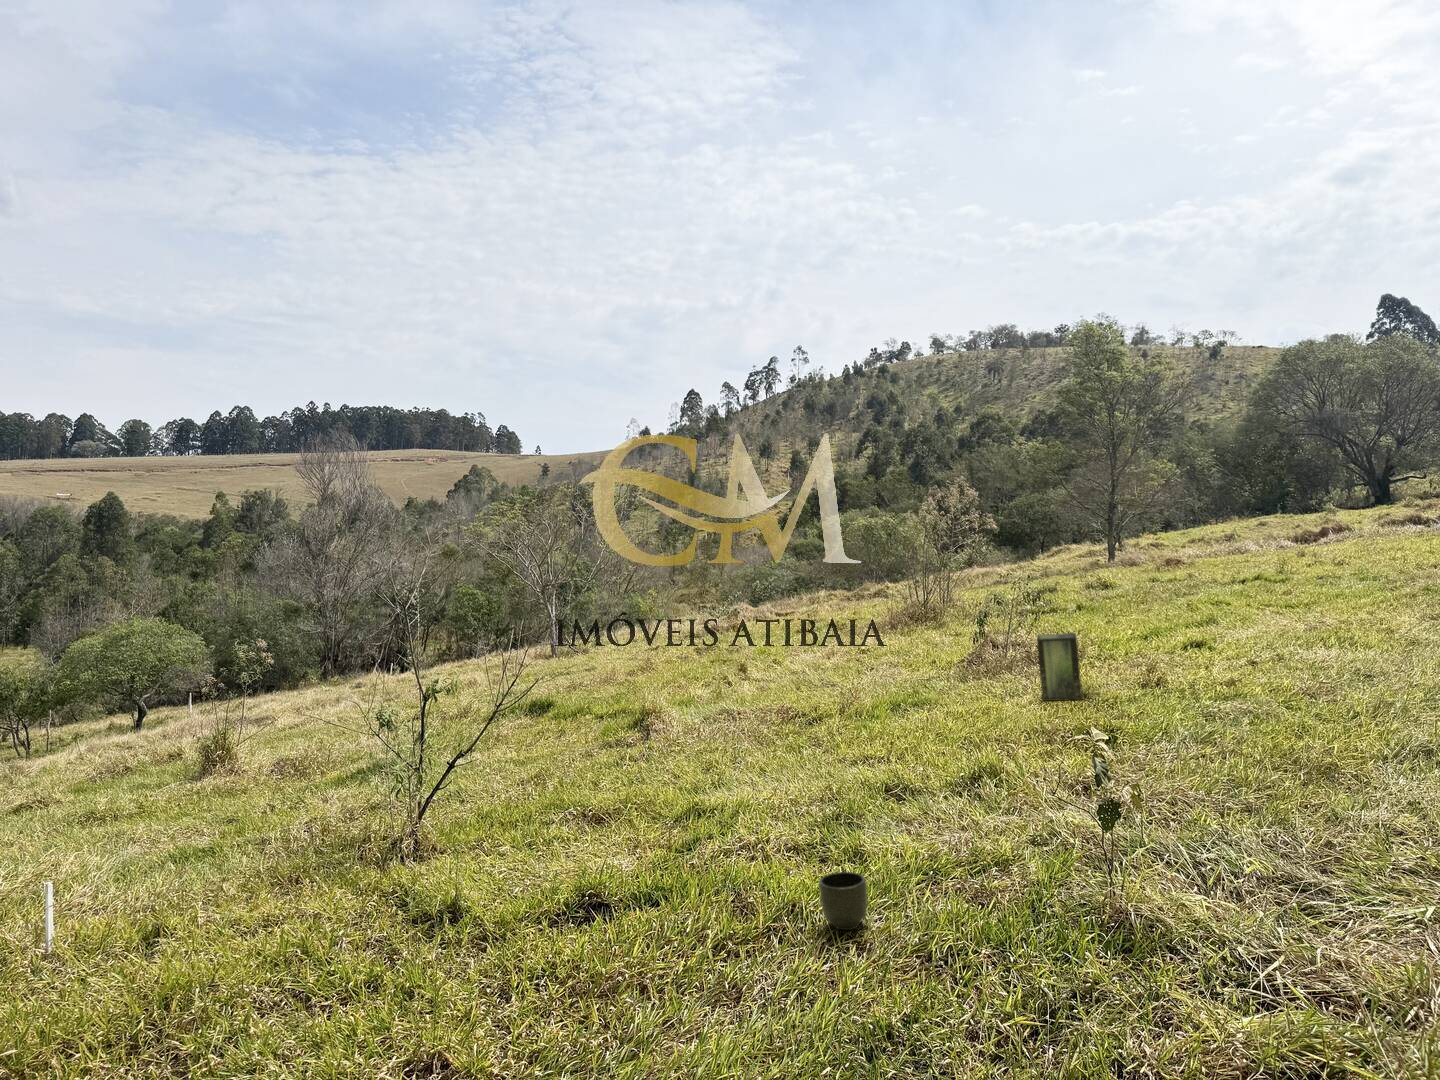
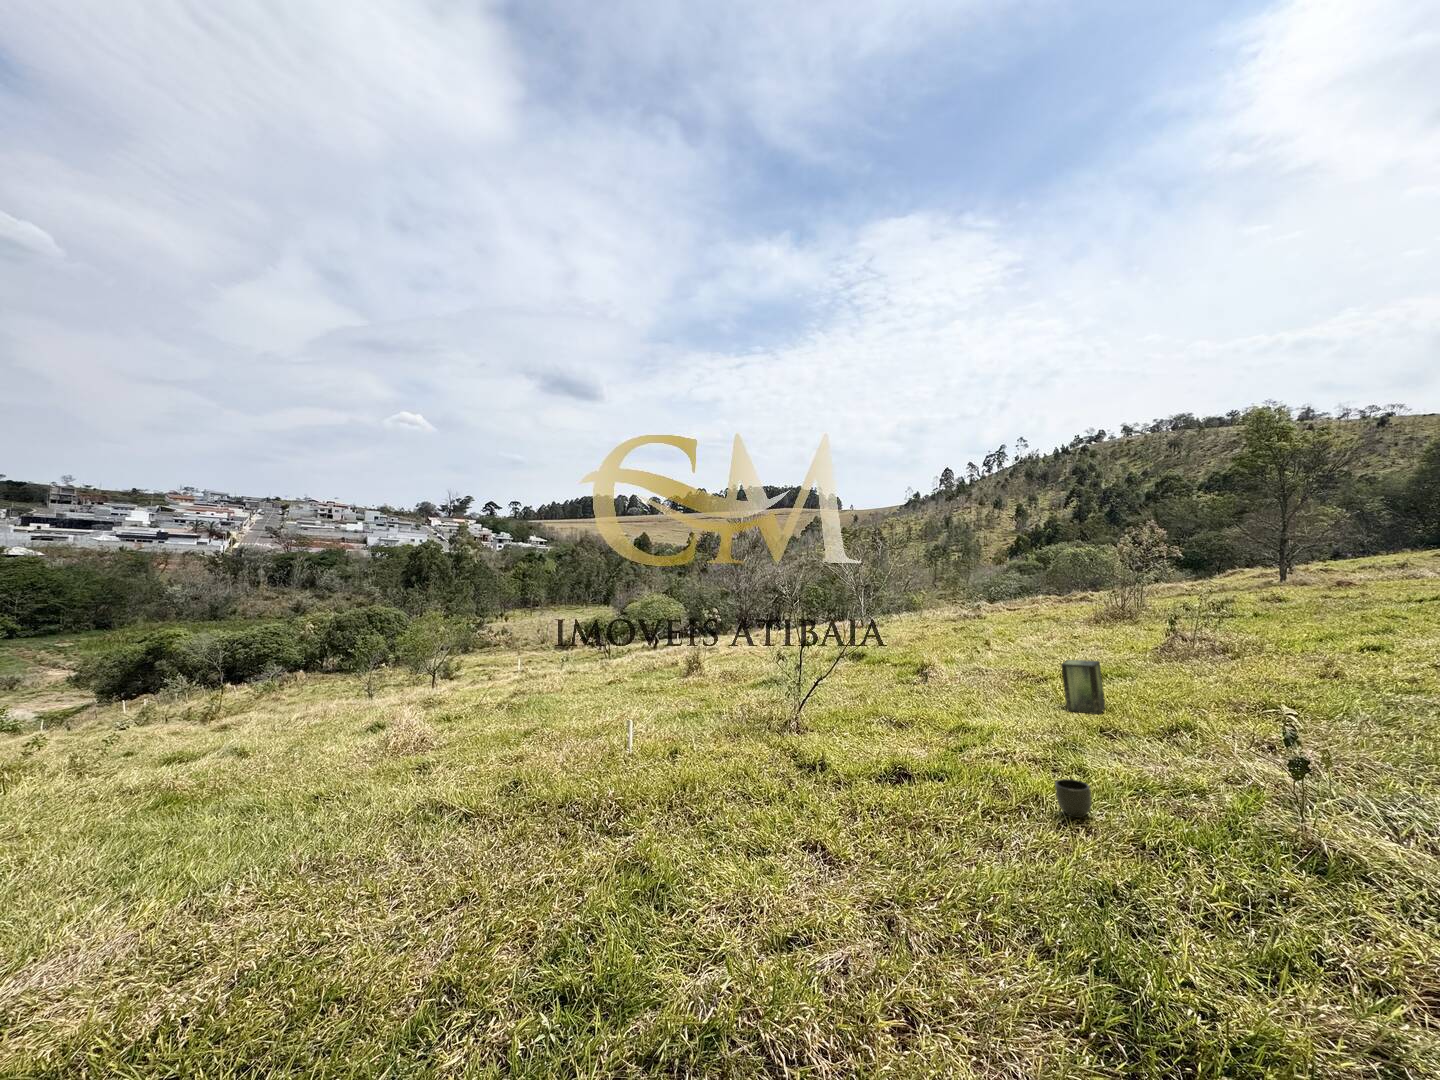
storage box: present [1037,633,1082,701] -> present [1061,660,1105,714]

